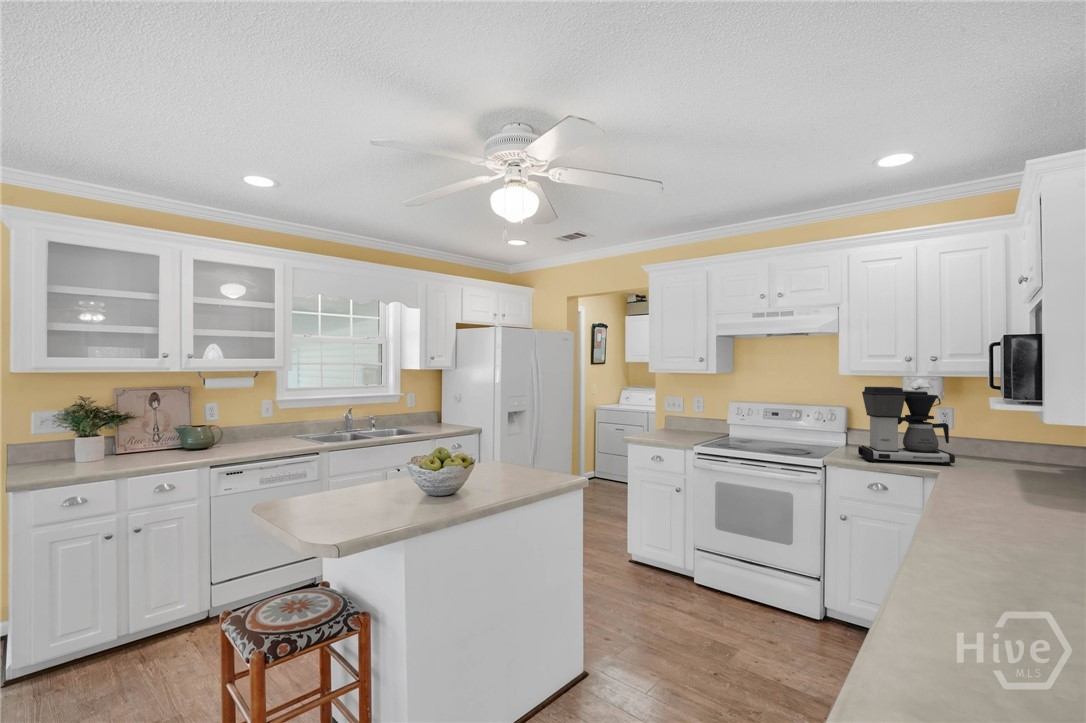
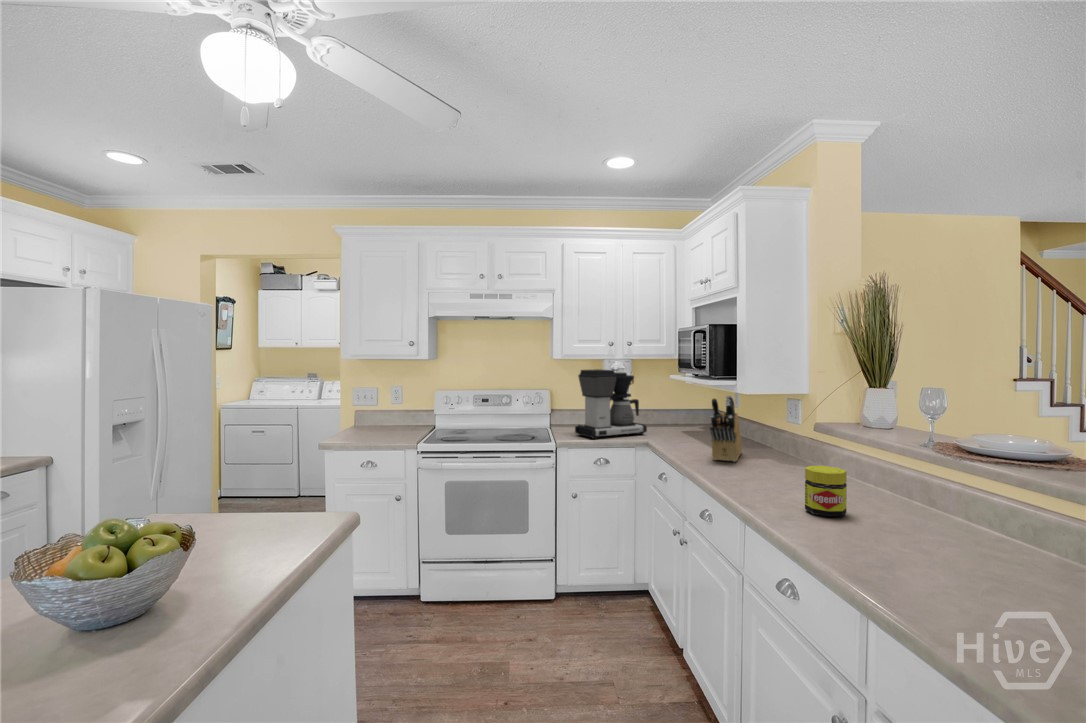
knife block: none [965,421,1052,504] -> present [710,395,742,462]
jar: none [971,501,1024,562] -> present [805,466,847,516]

